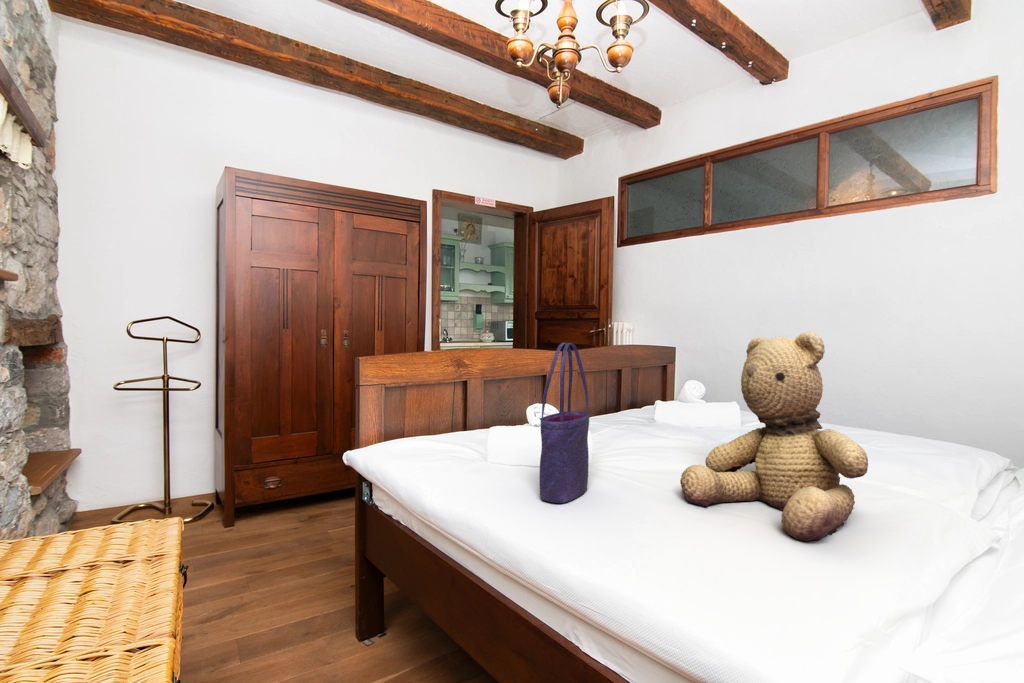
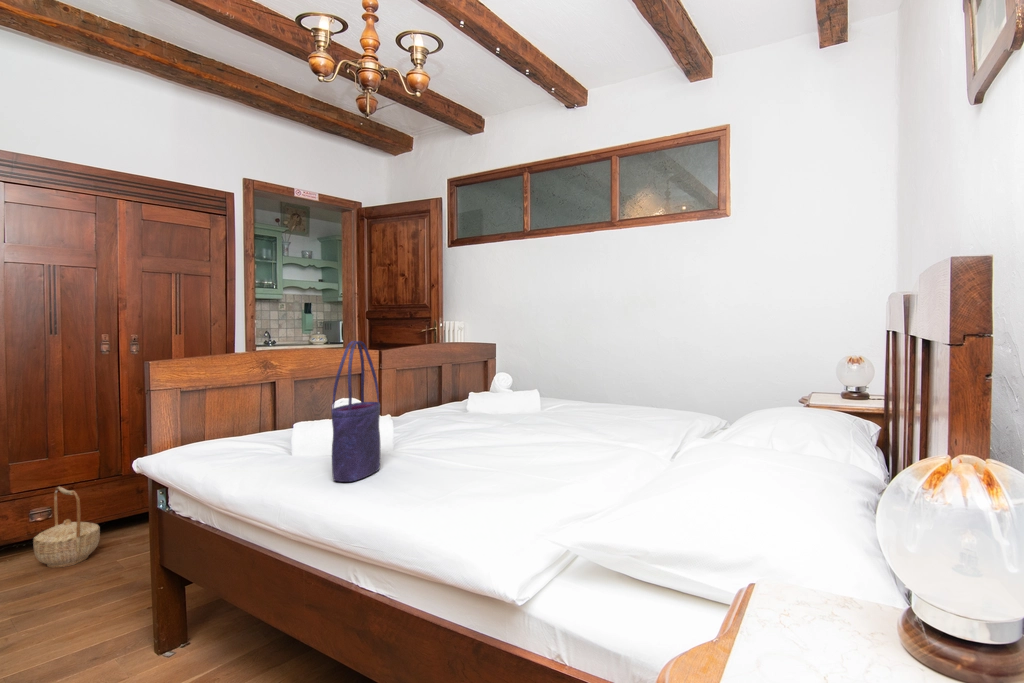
teddy bear: present [680,331,868,541] -> none [457,328,582,488]
basket: none [266,461,315,532] -> present [33,487,100,568]

